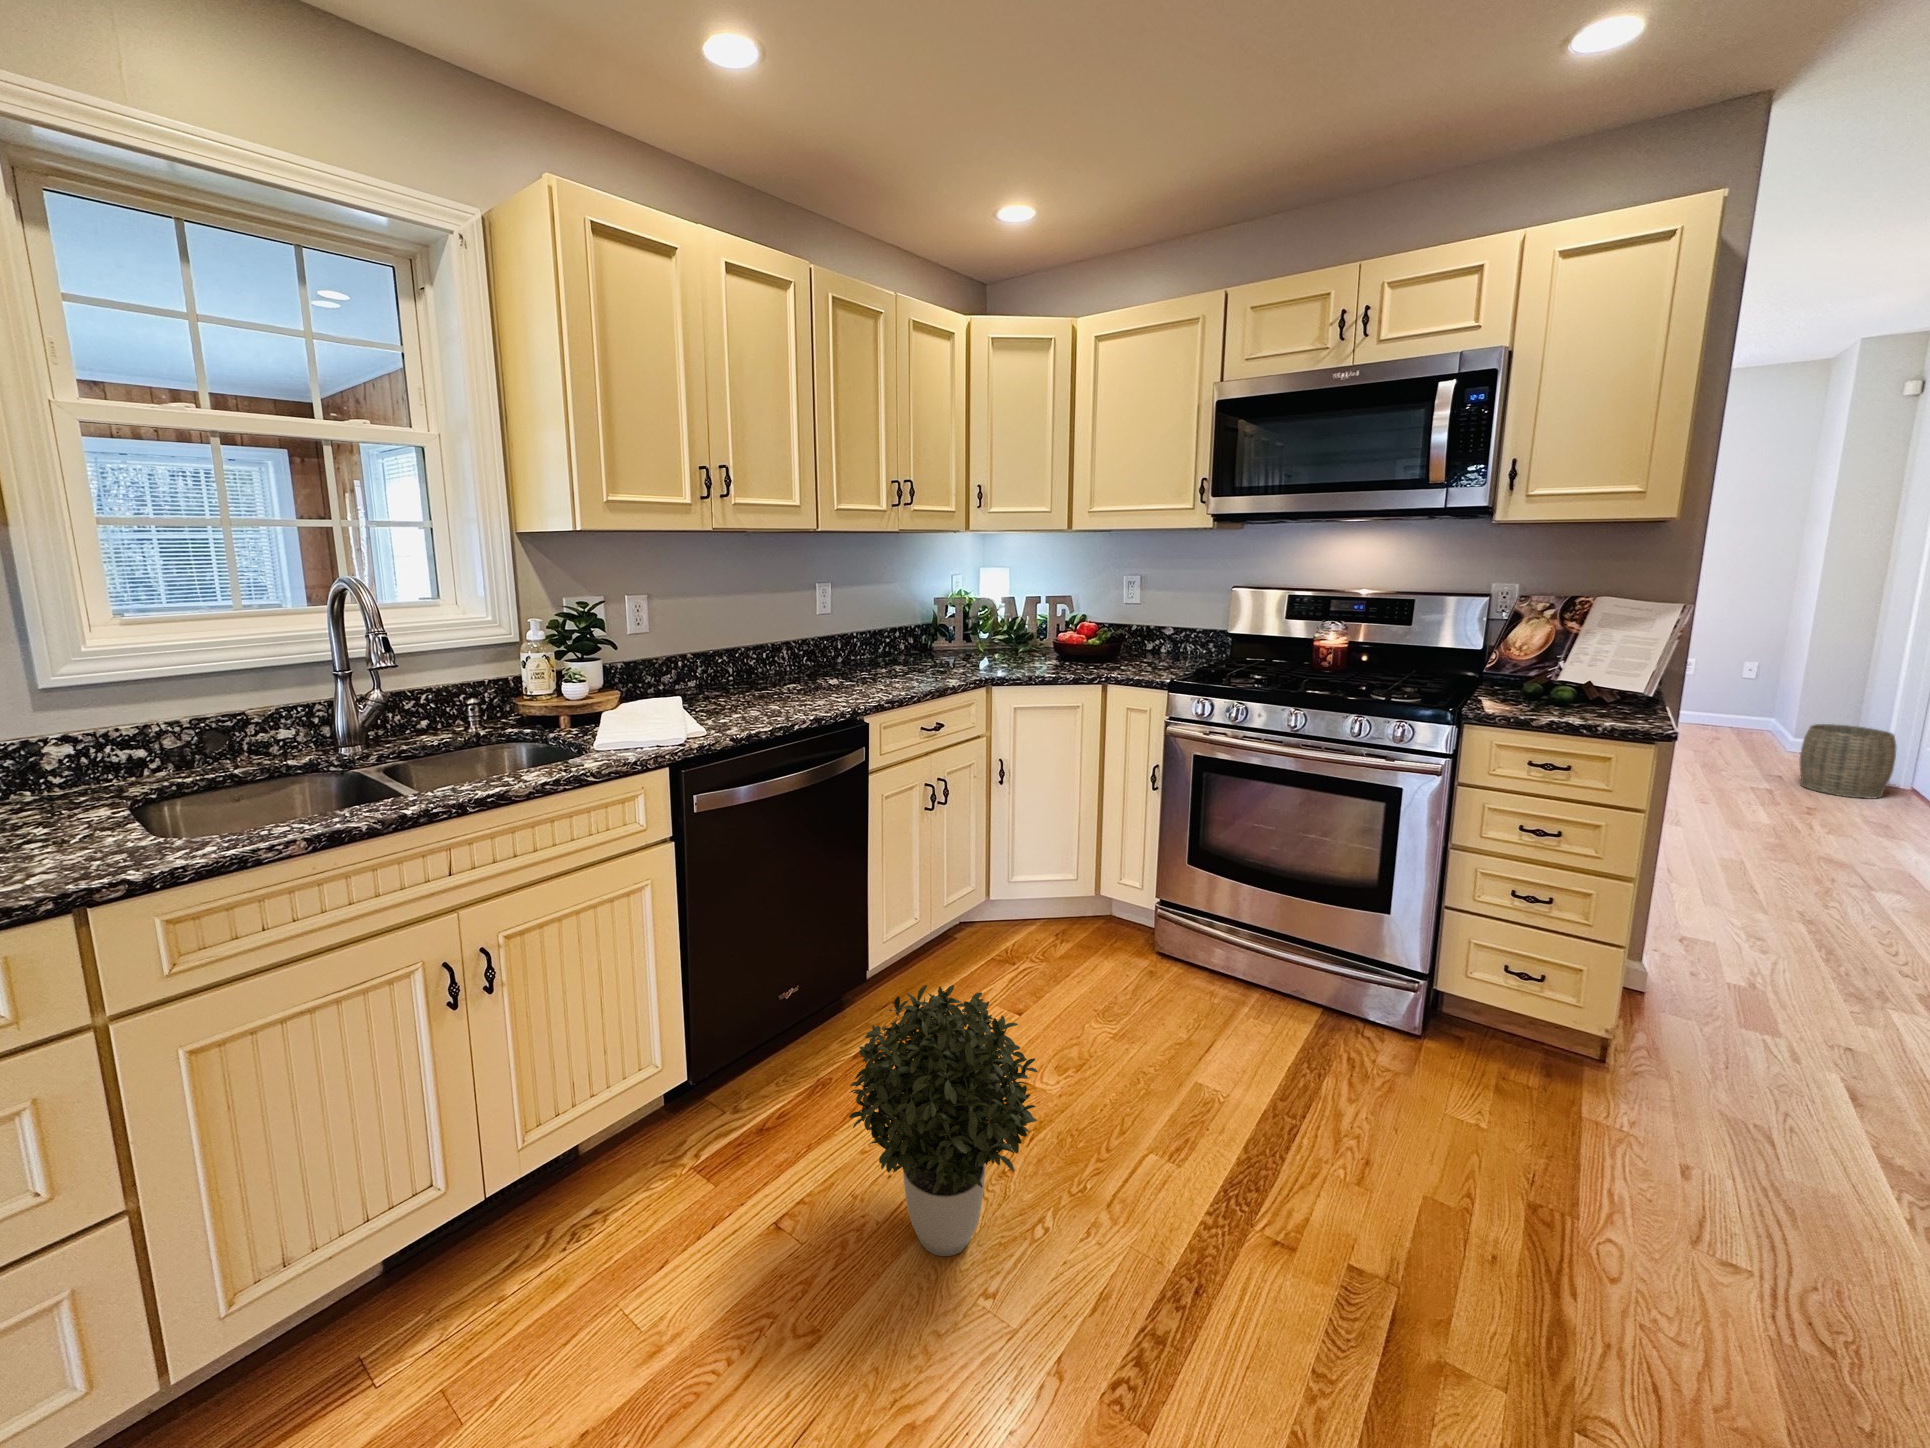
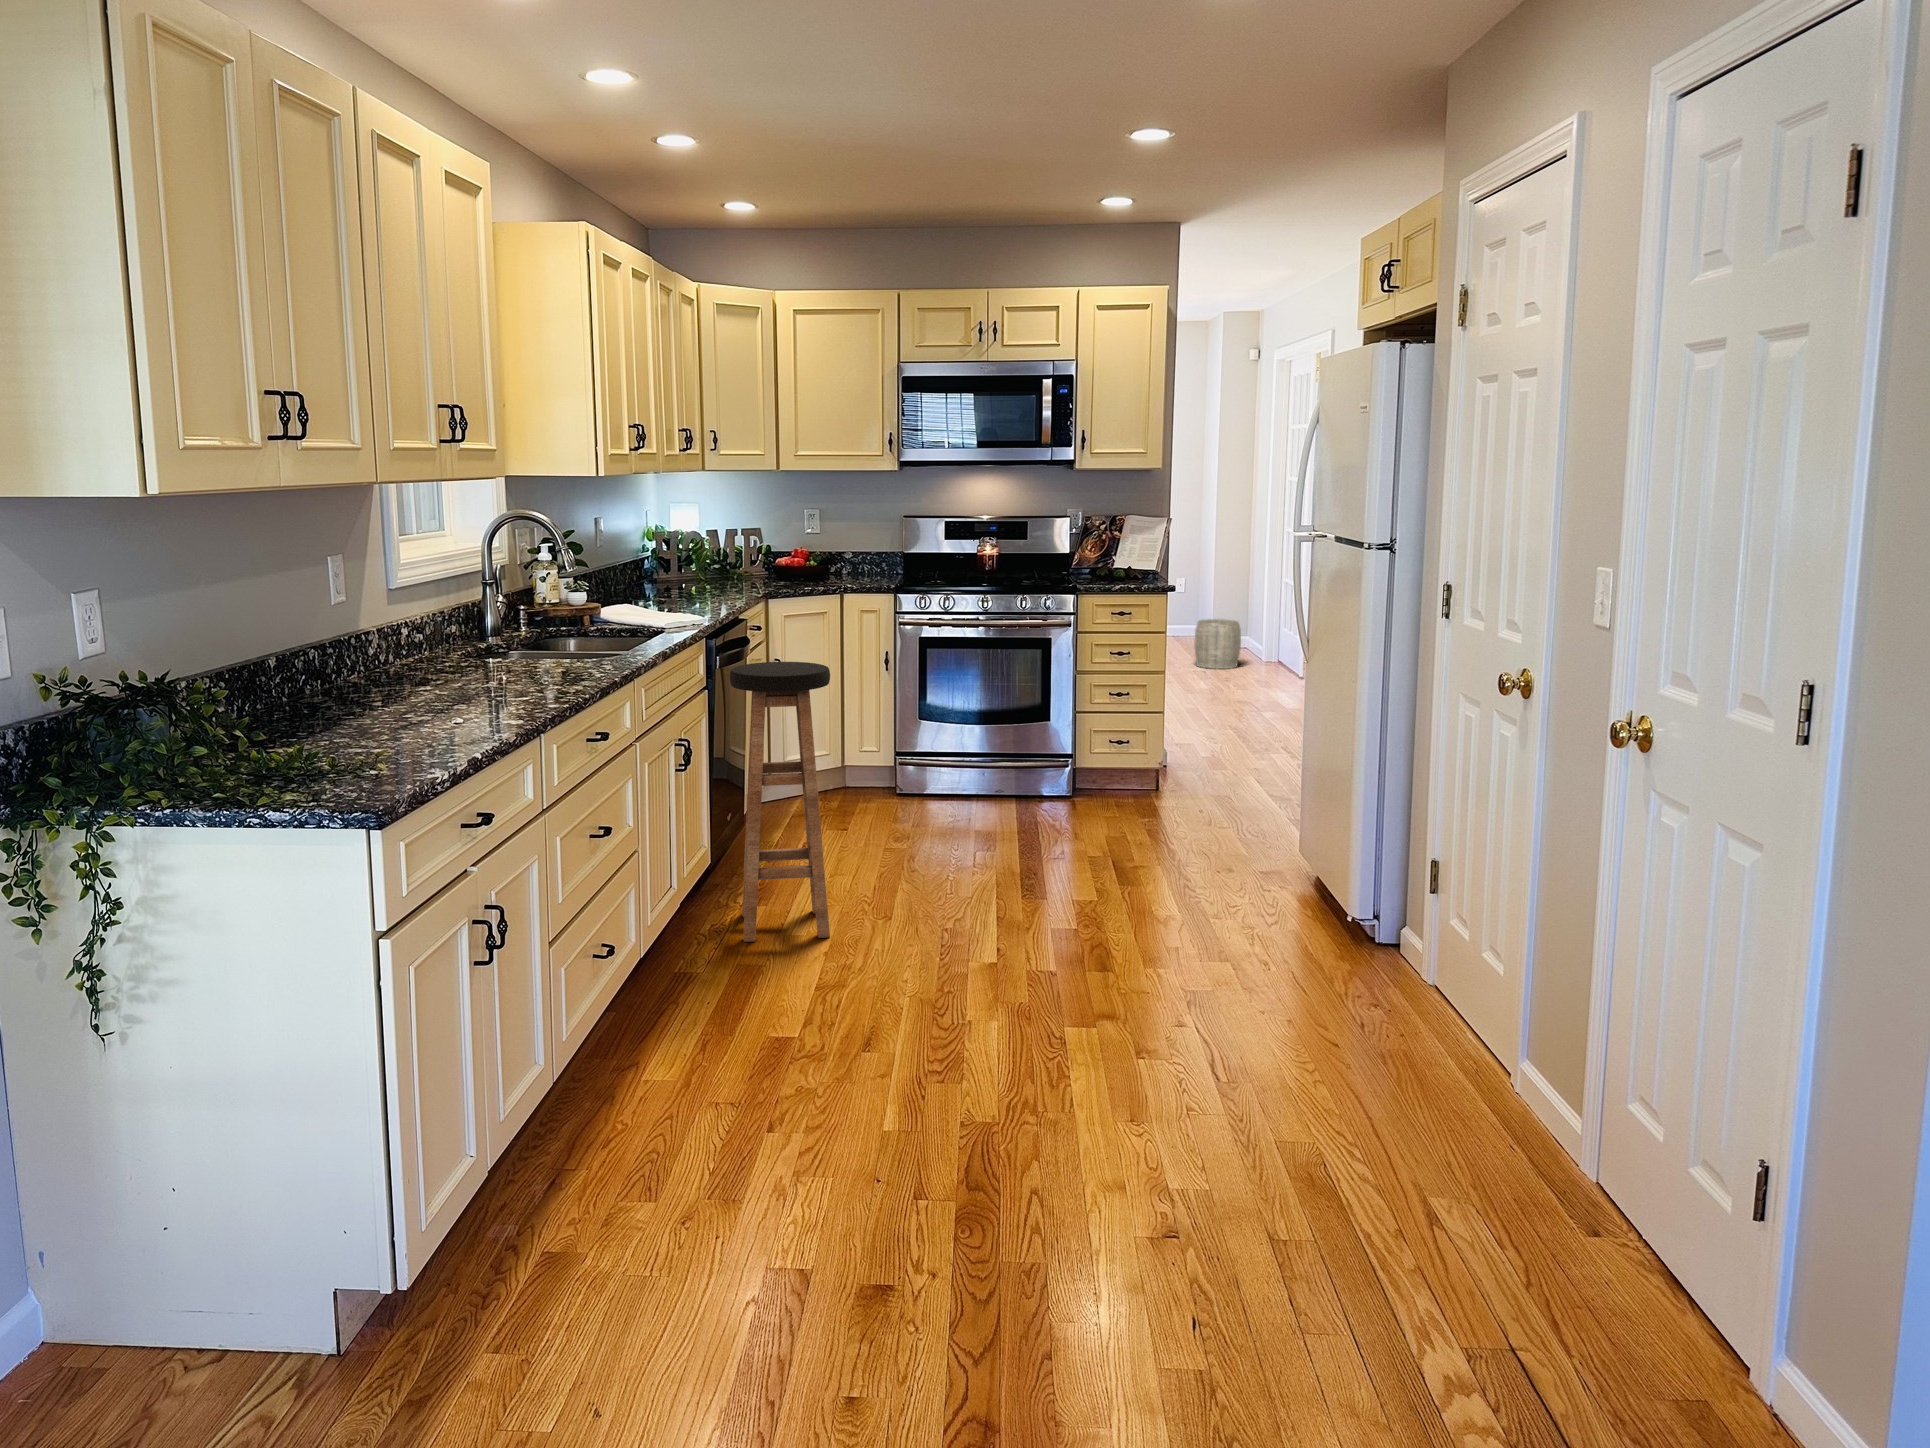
bar stool: none [569,828,774,1315] -> present [730,662,830,942]
potted plant: present [849,985,1037,1256] -> none [863,743,974,897]

